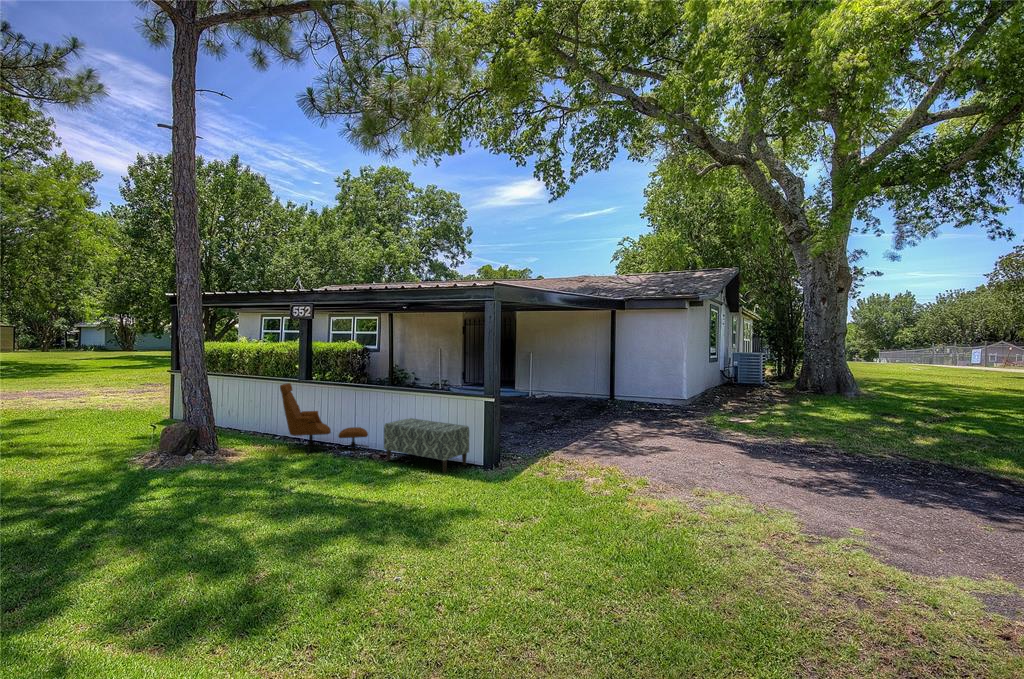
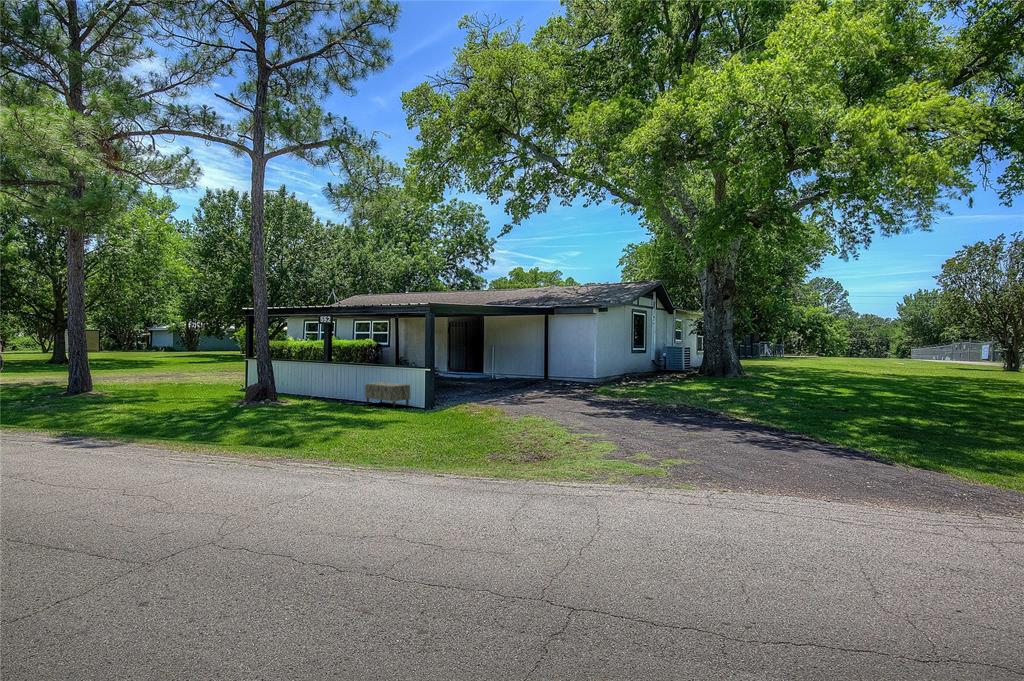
lounge chair: present [280,383,368,454] -> none [310,362,360,402]

